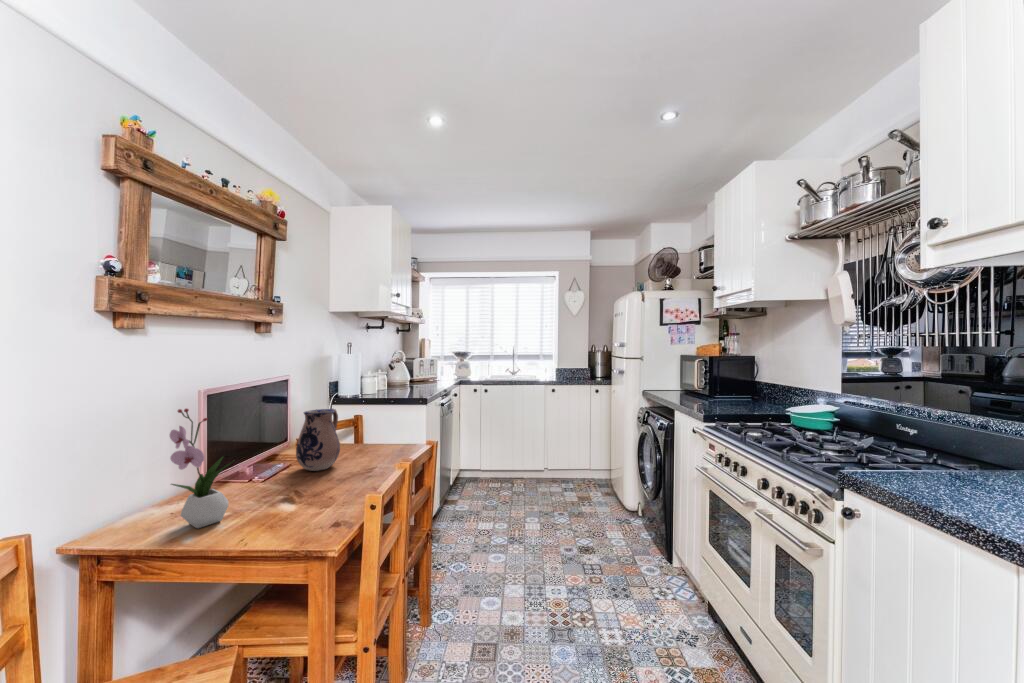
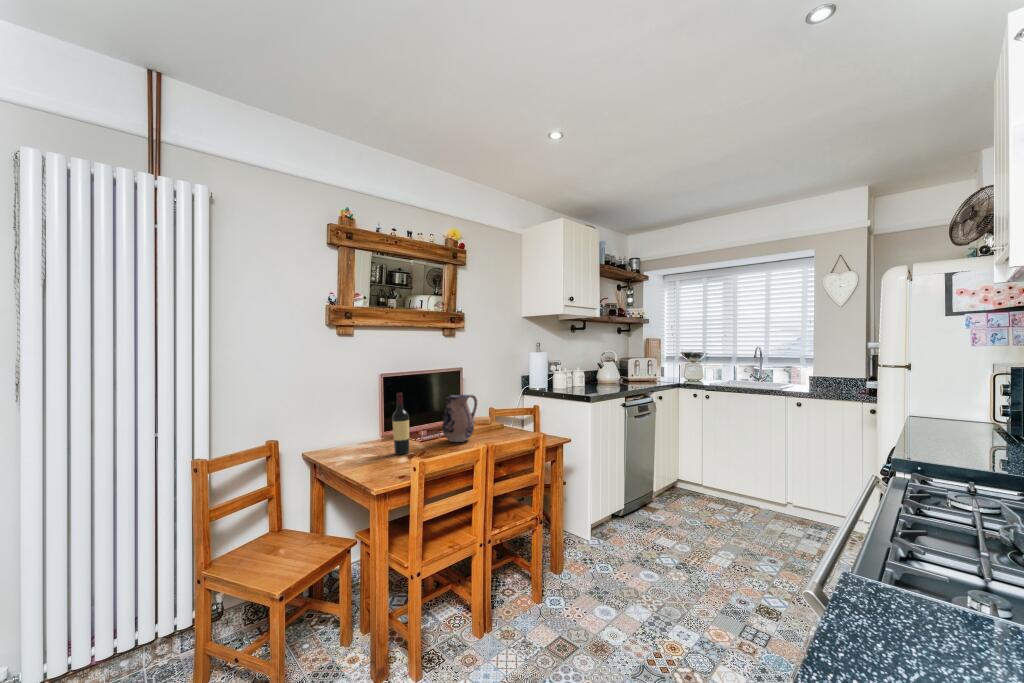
flower arrangement: present [170,409,233,528] -> none [342,386,374,461]
wine bottle: none [252,413,279,502] -> present [392,393,409,454]

